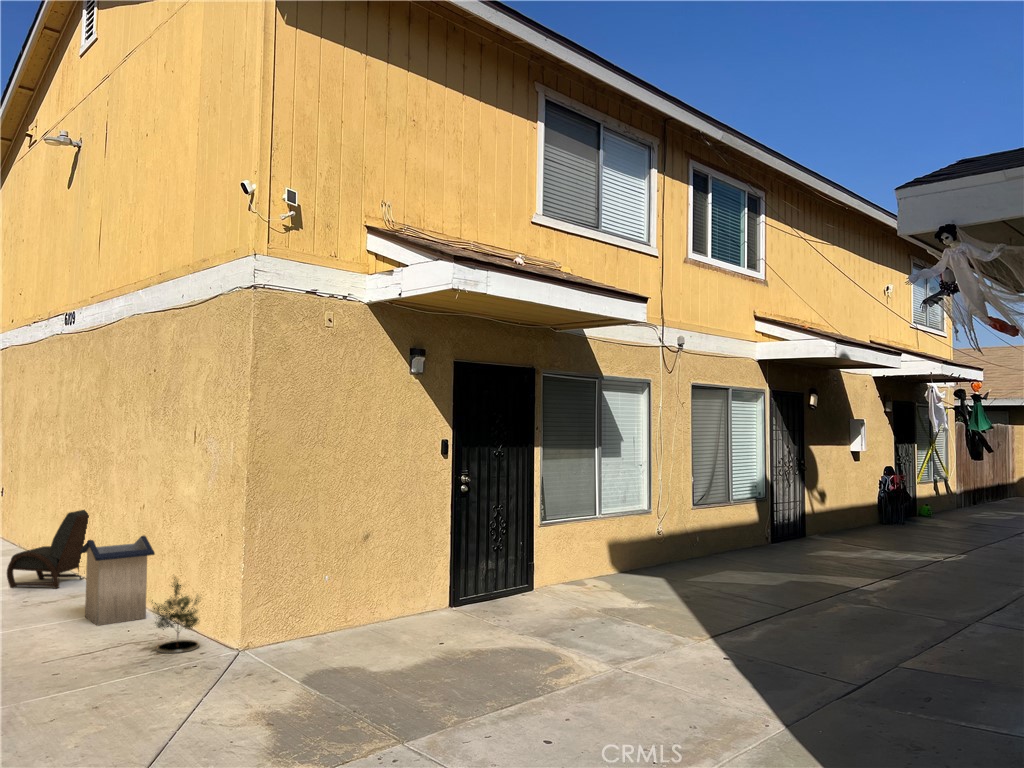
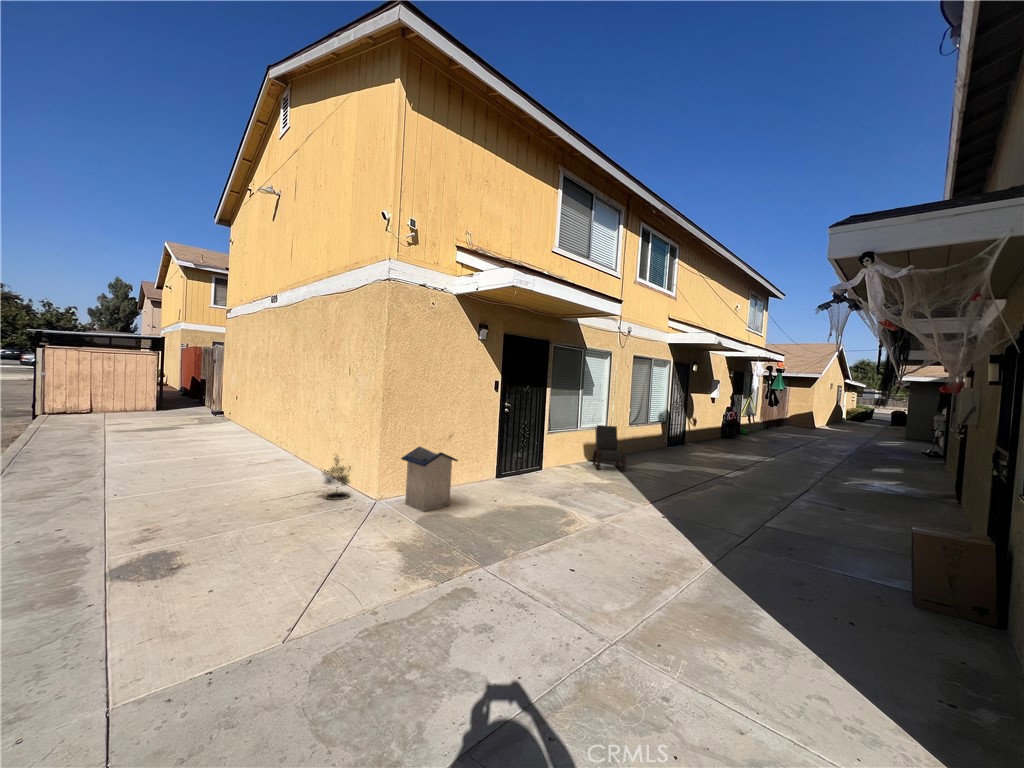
lounge chair: present [7,510,89,589] -> present [592,425,626,472]
trash can: present [80,536,155,626] -> present [401,447,458,512]

